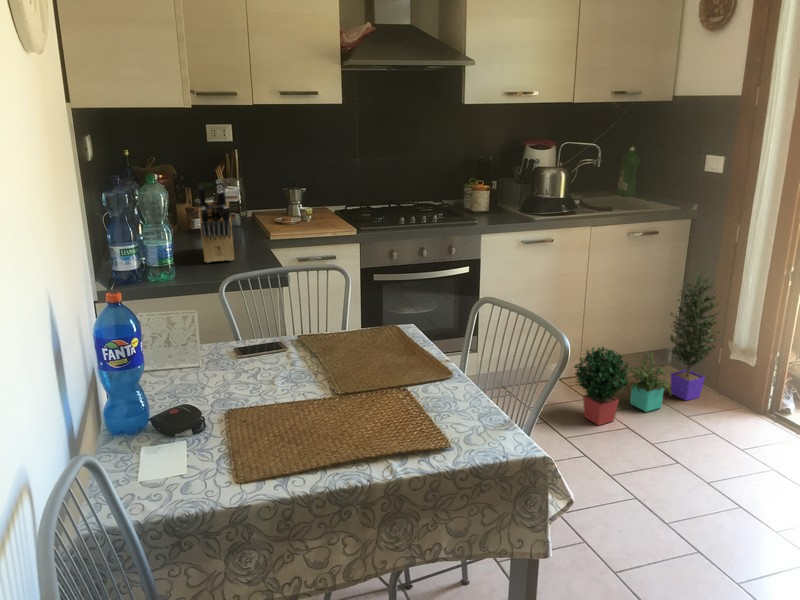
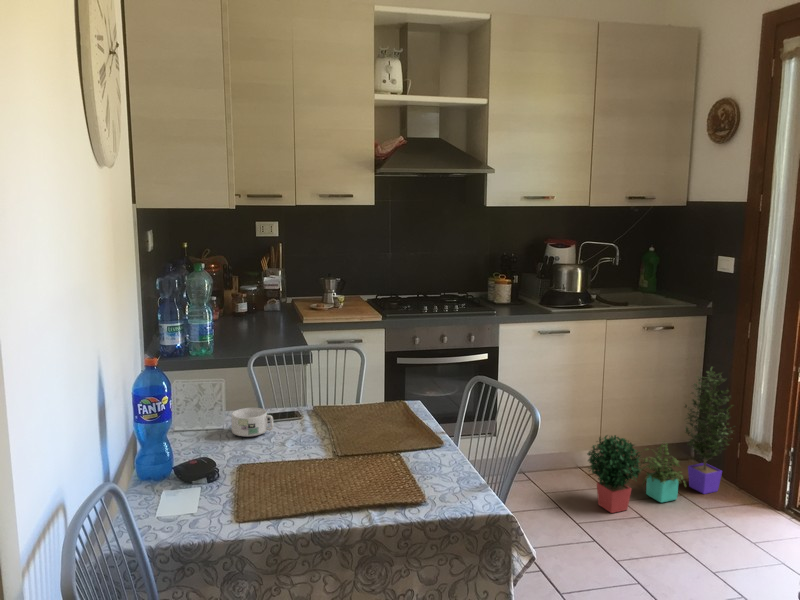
knife block: present [198,179,234,263] -> none [241,268,269,341]
mug: none [209,342,259,376] -> present [231,408,273,436]

